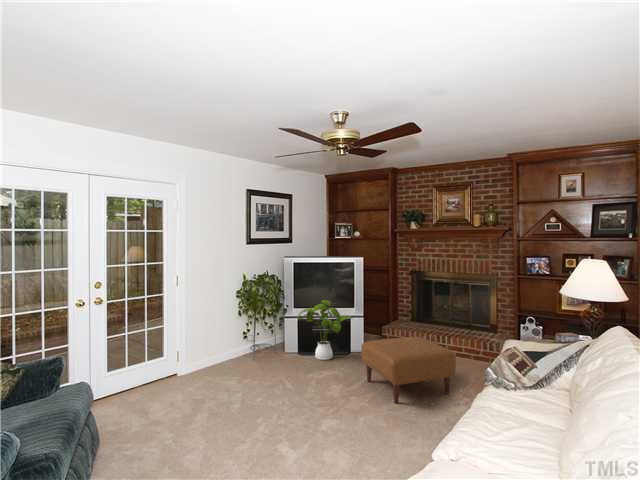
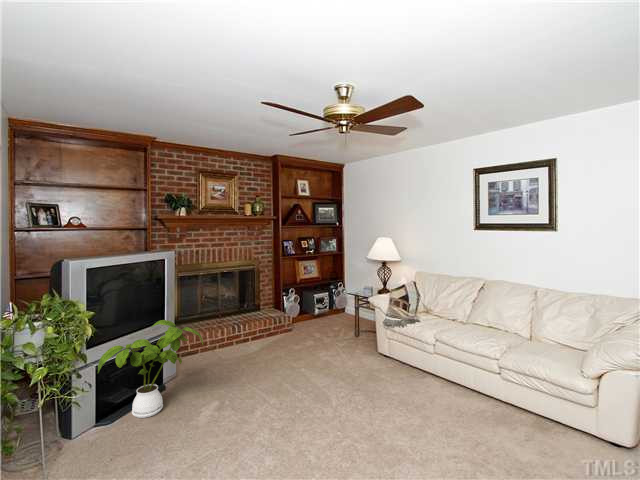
ottoman: present [361,336,456,403] -> none [255,329,335,399]

